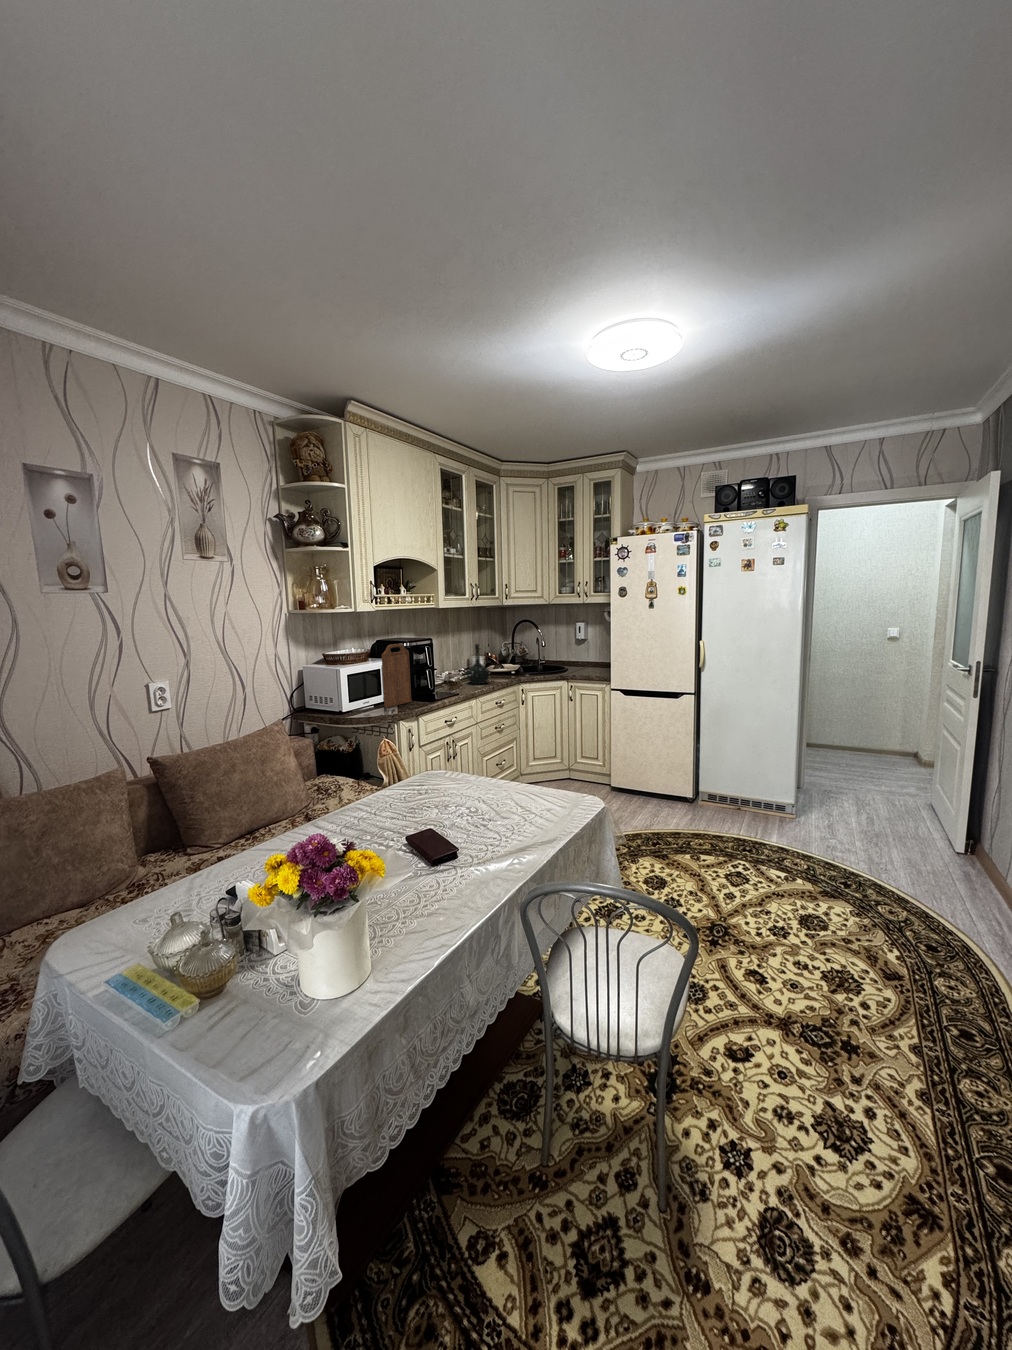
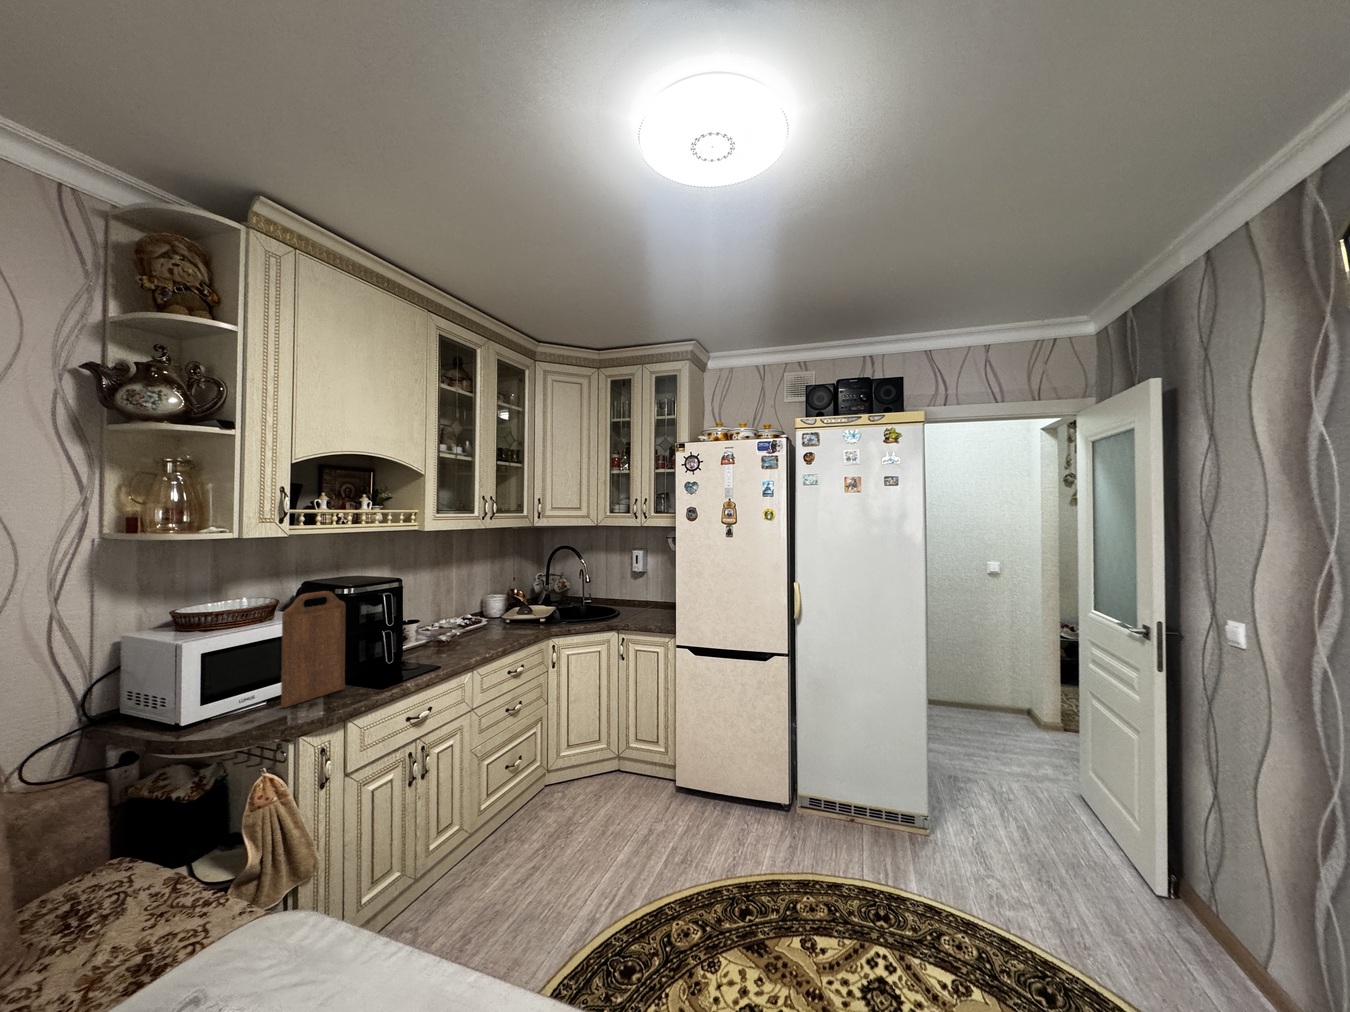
bottle: present [466,644,490,684] -> none [465,582,504,643]

